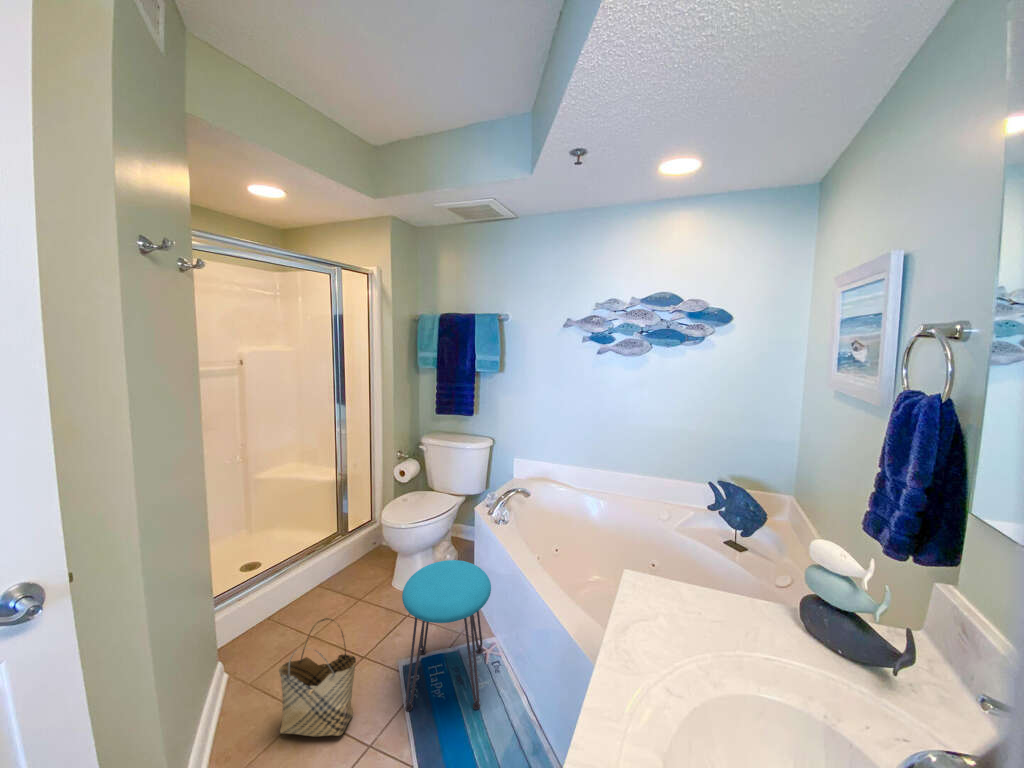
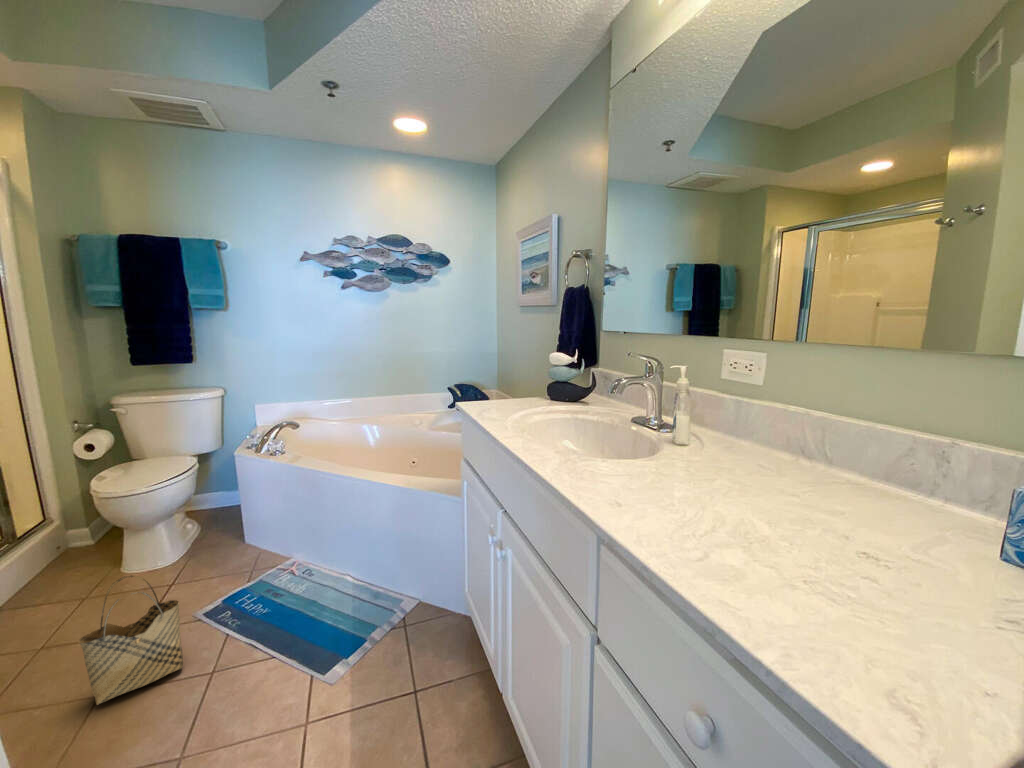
stool: present [402,560,491,711] -> none [205,492,309,629]

